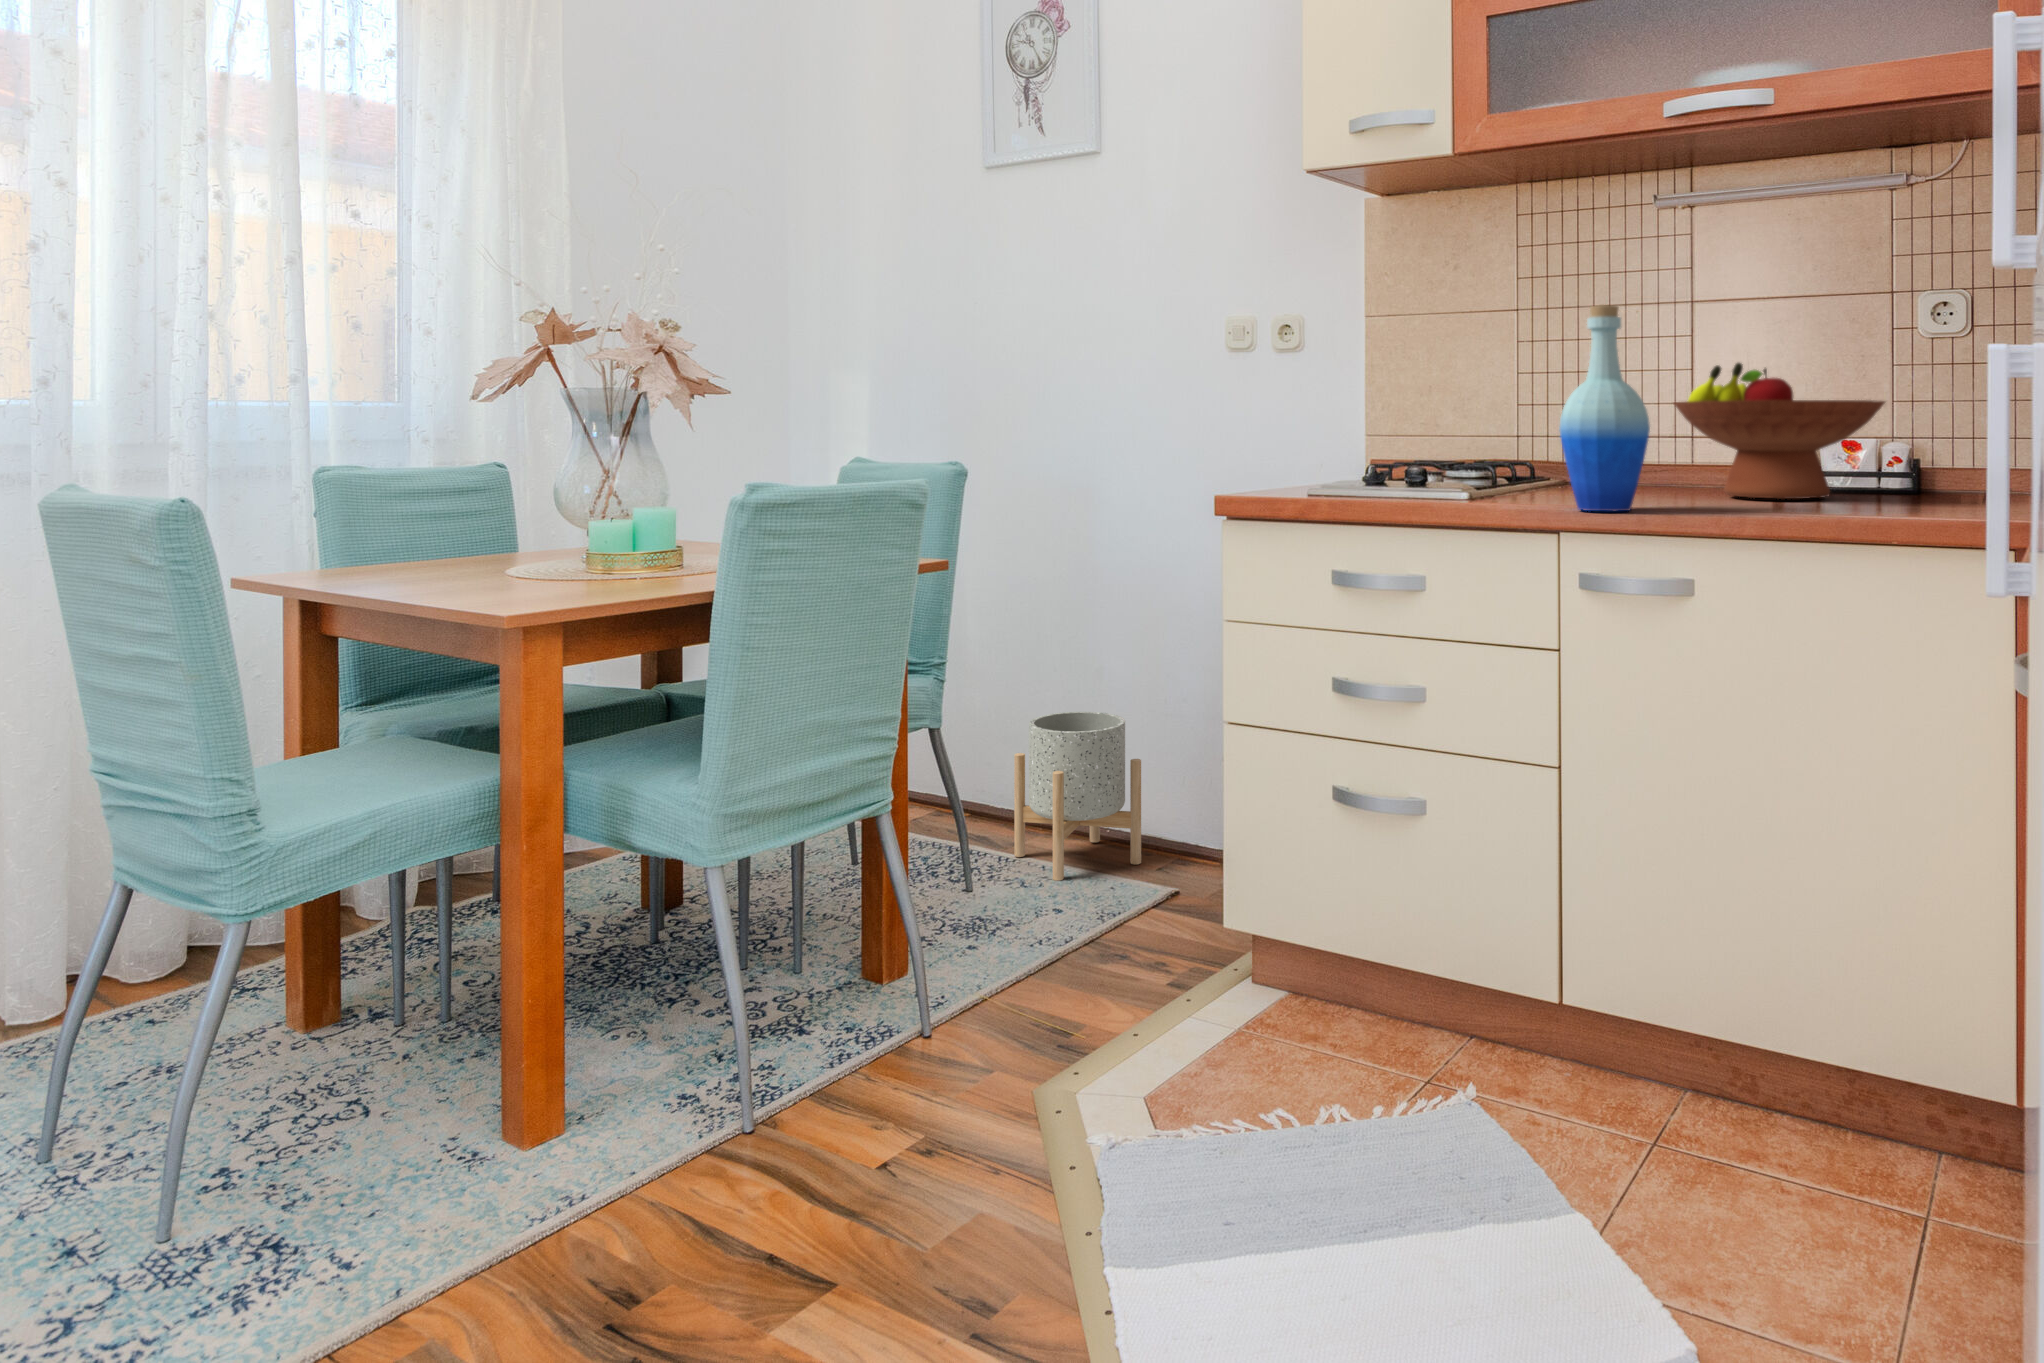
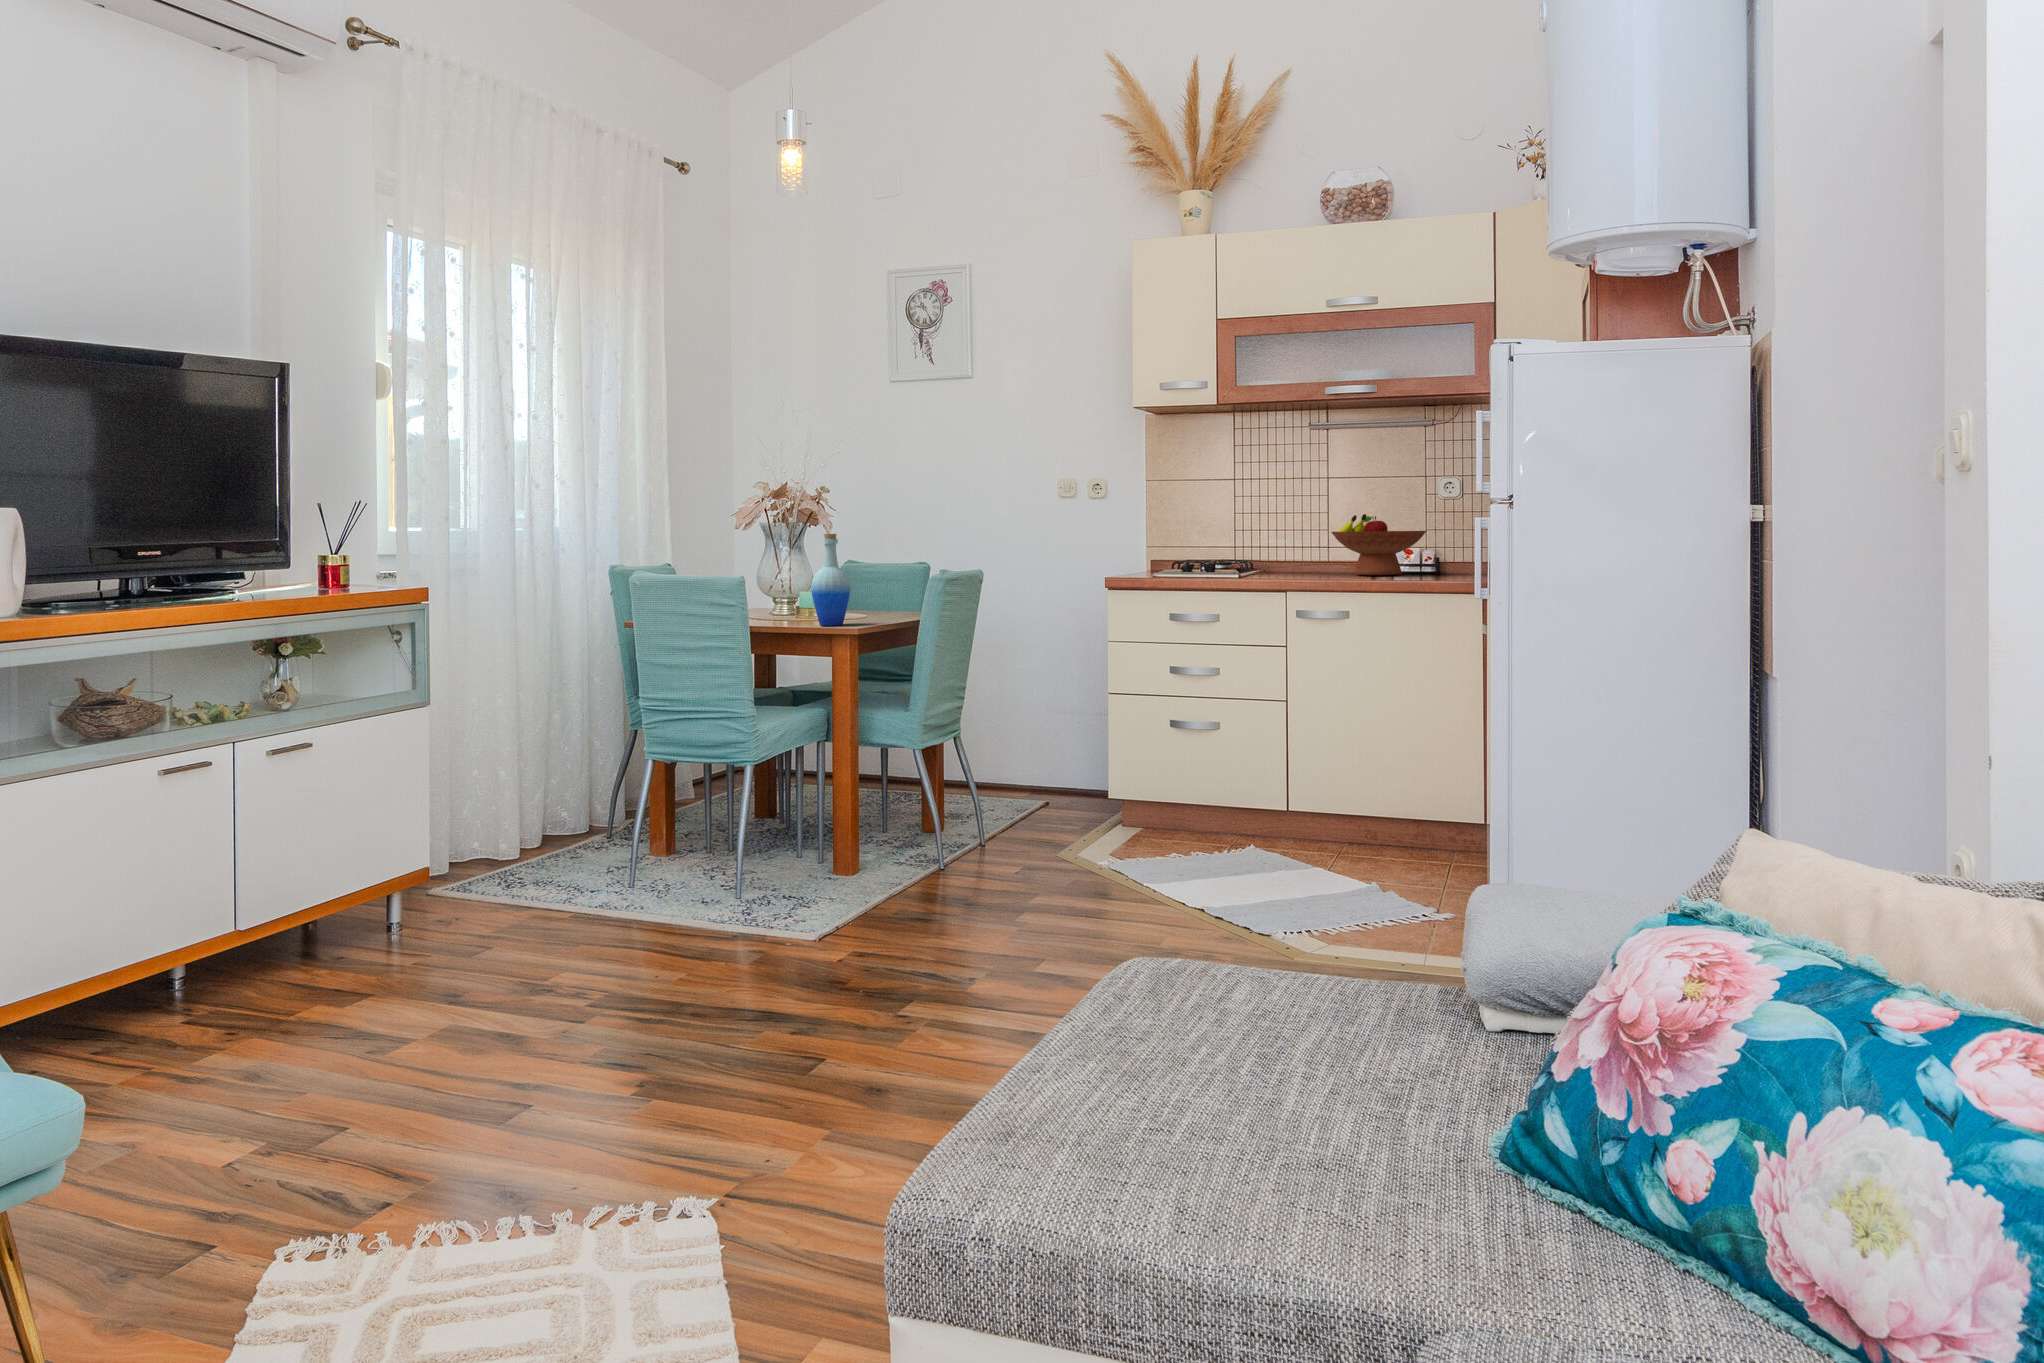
bottle: present [1560,305,1650,511] -> present [811,534,851,626]
planter: present [1014,712,1141,881] -> none [938,712,1014,799]

